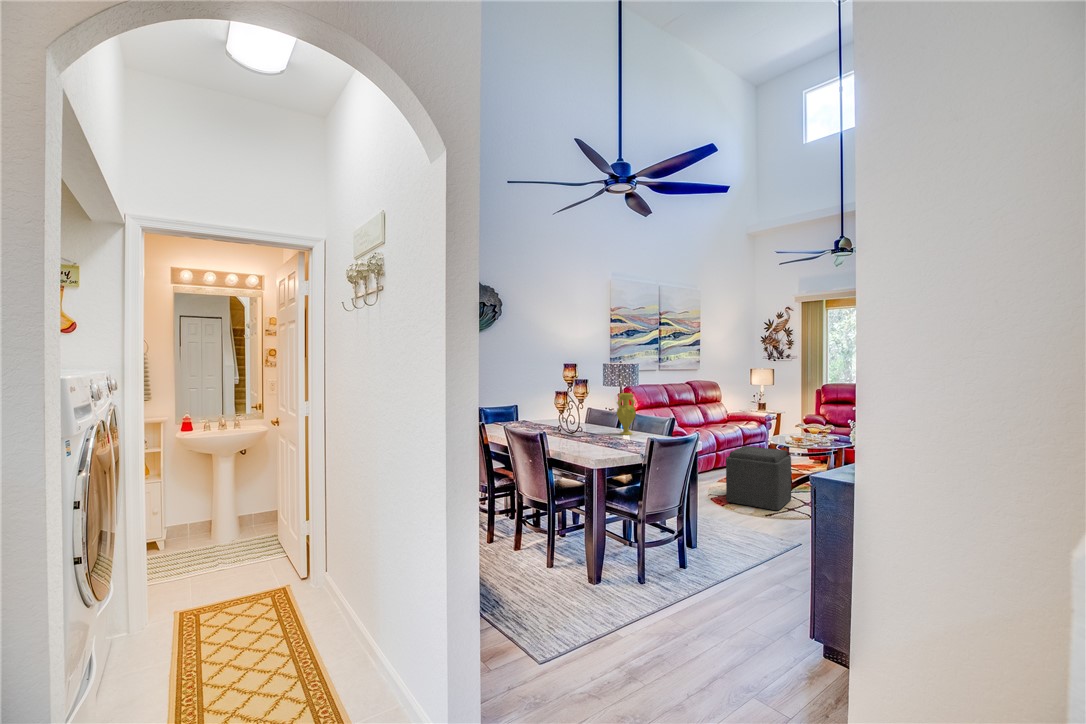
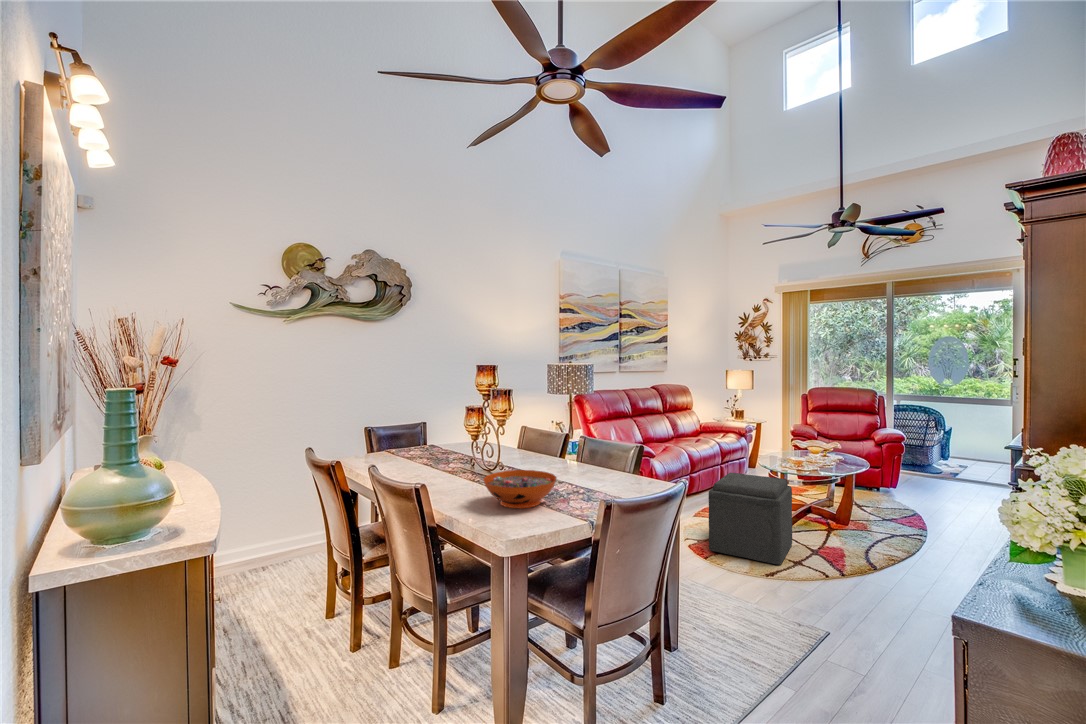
vase: present [616,393,636,435] -> none [556,409,586,473]
decorative bowl: none [575,428,620,449] -> present [484,470,557,508]

